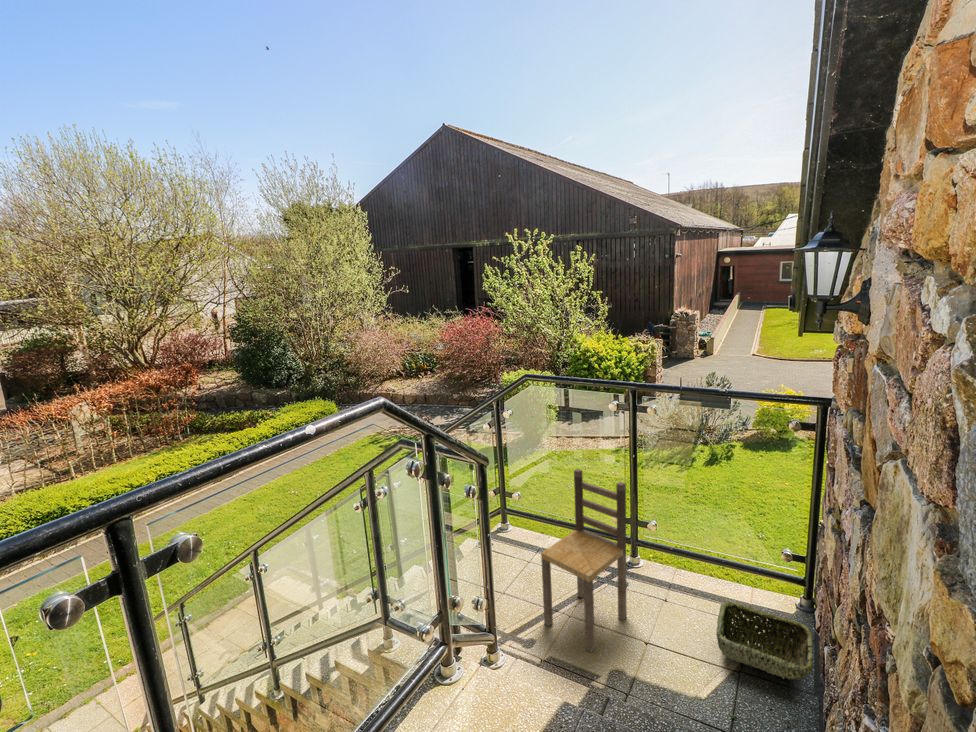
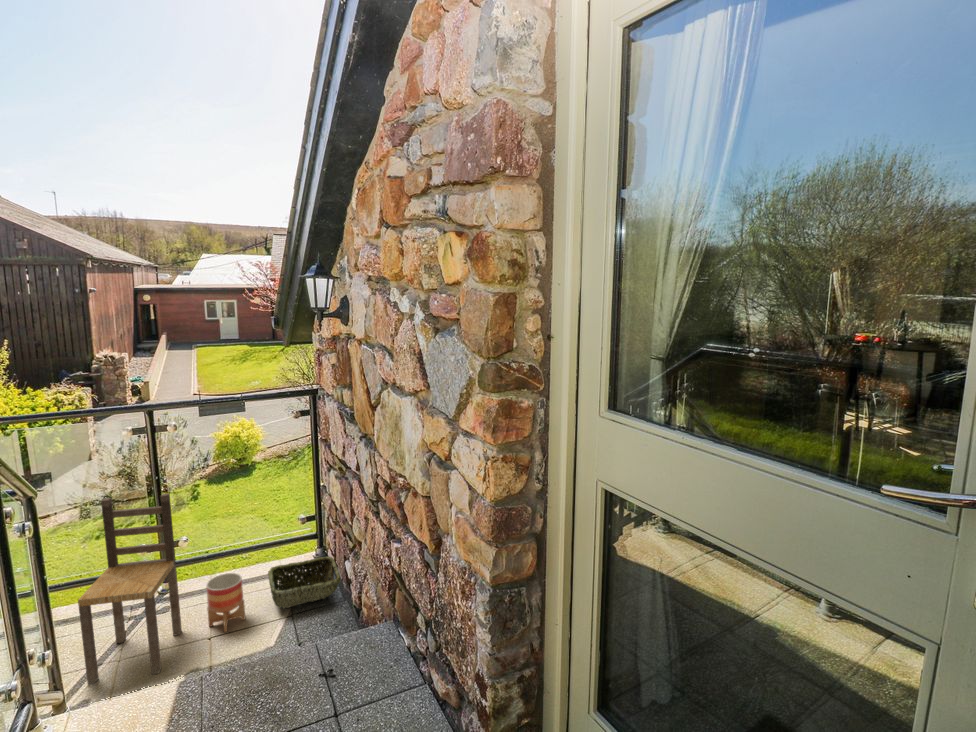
planter: none [650,582,687,647] -> present [206,573,245,632]

